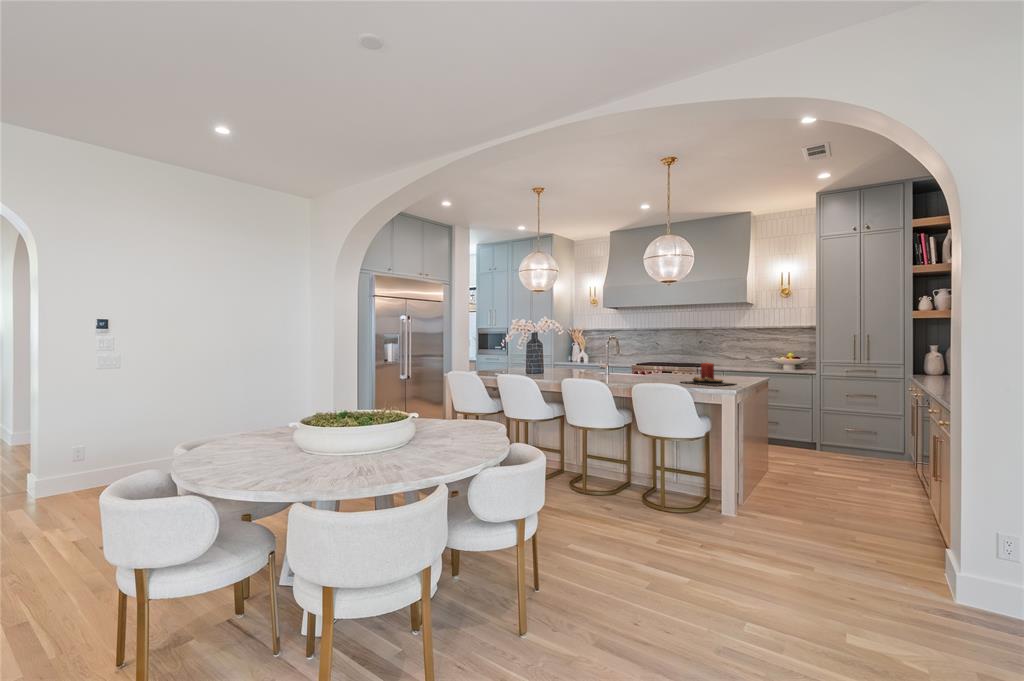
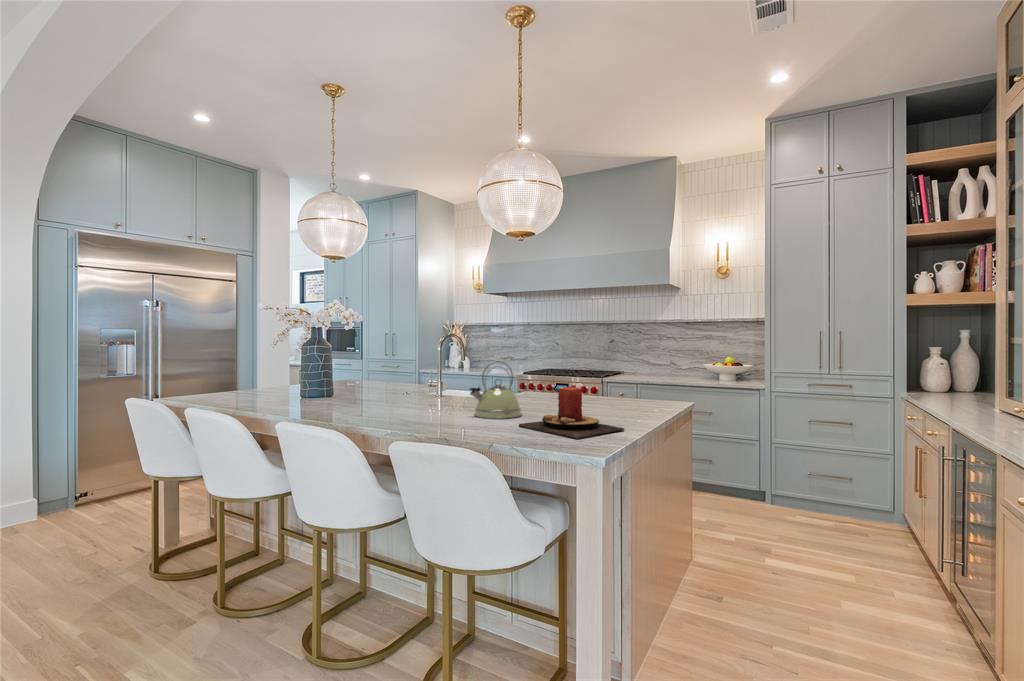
kettle: none [645,350,674,381] -> present [469,361,522,419]

